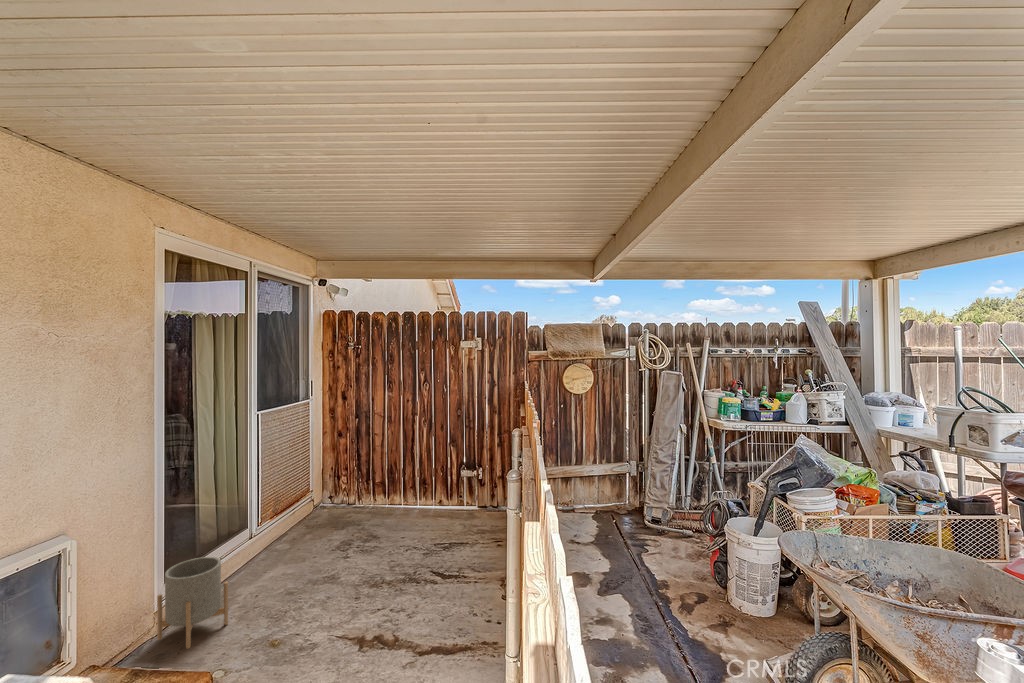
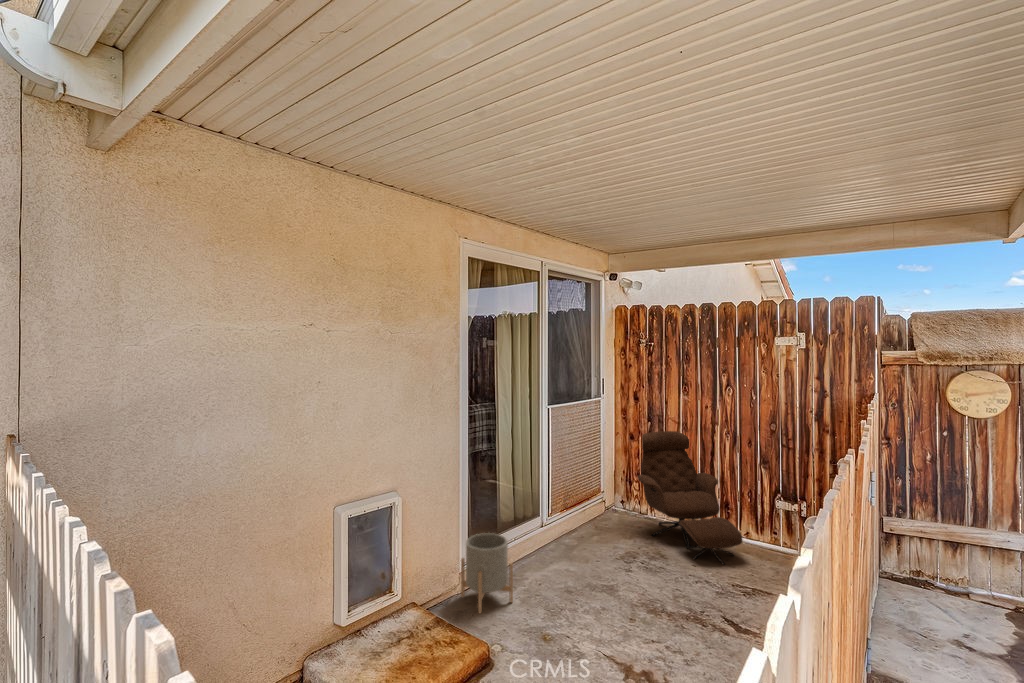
lounge chair: none [348,425,439,534] -> present [638,431,743,565]

